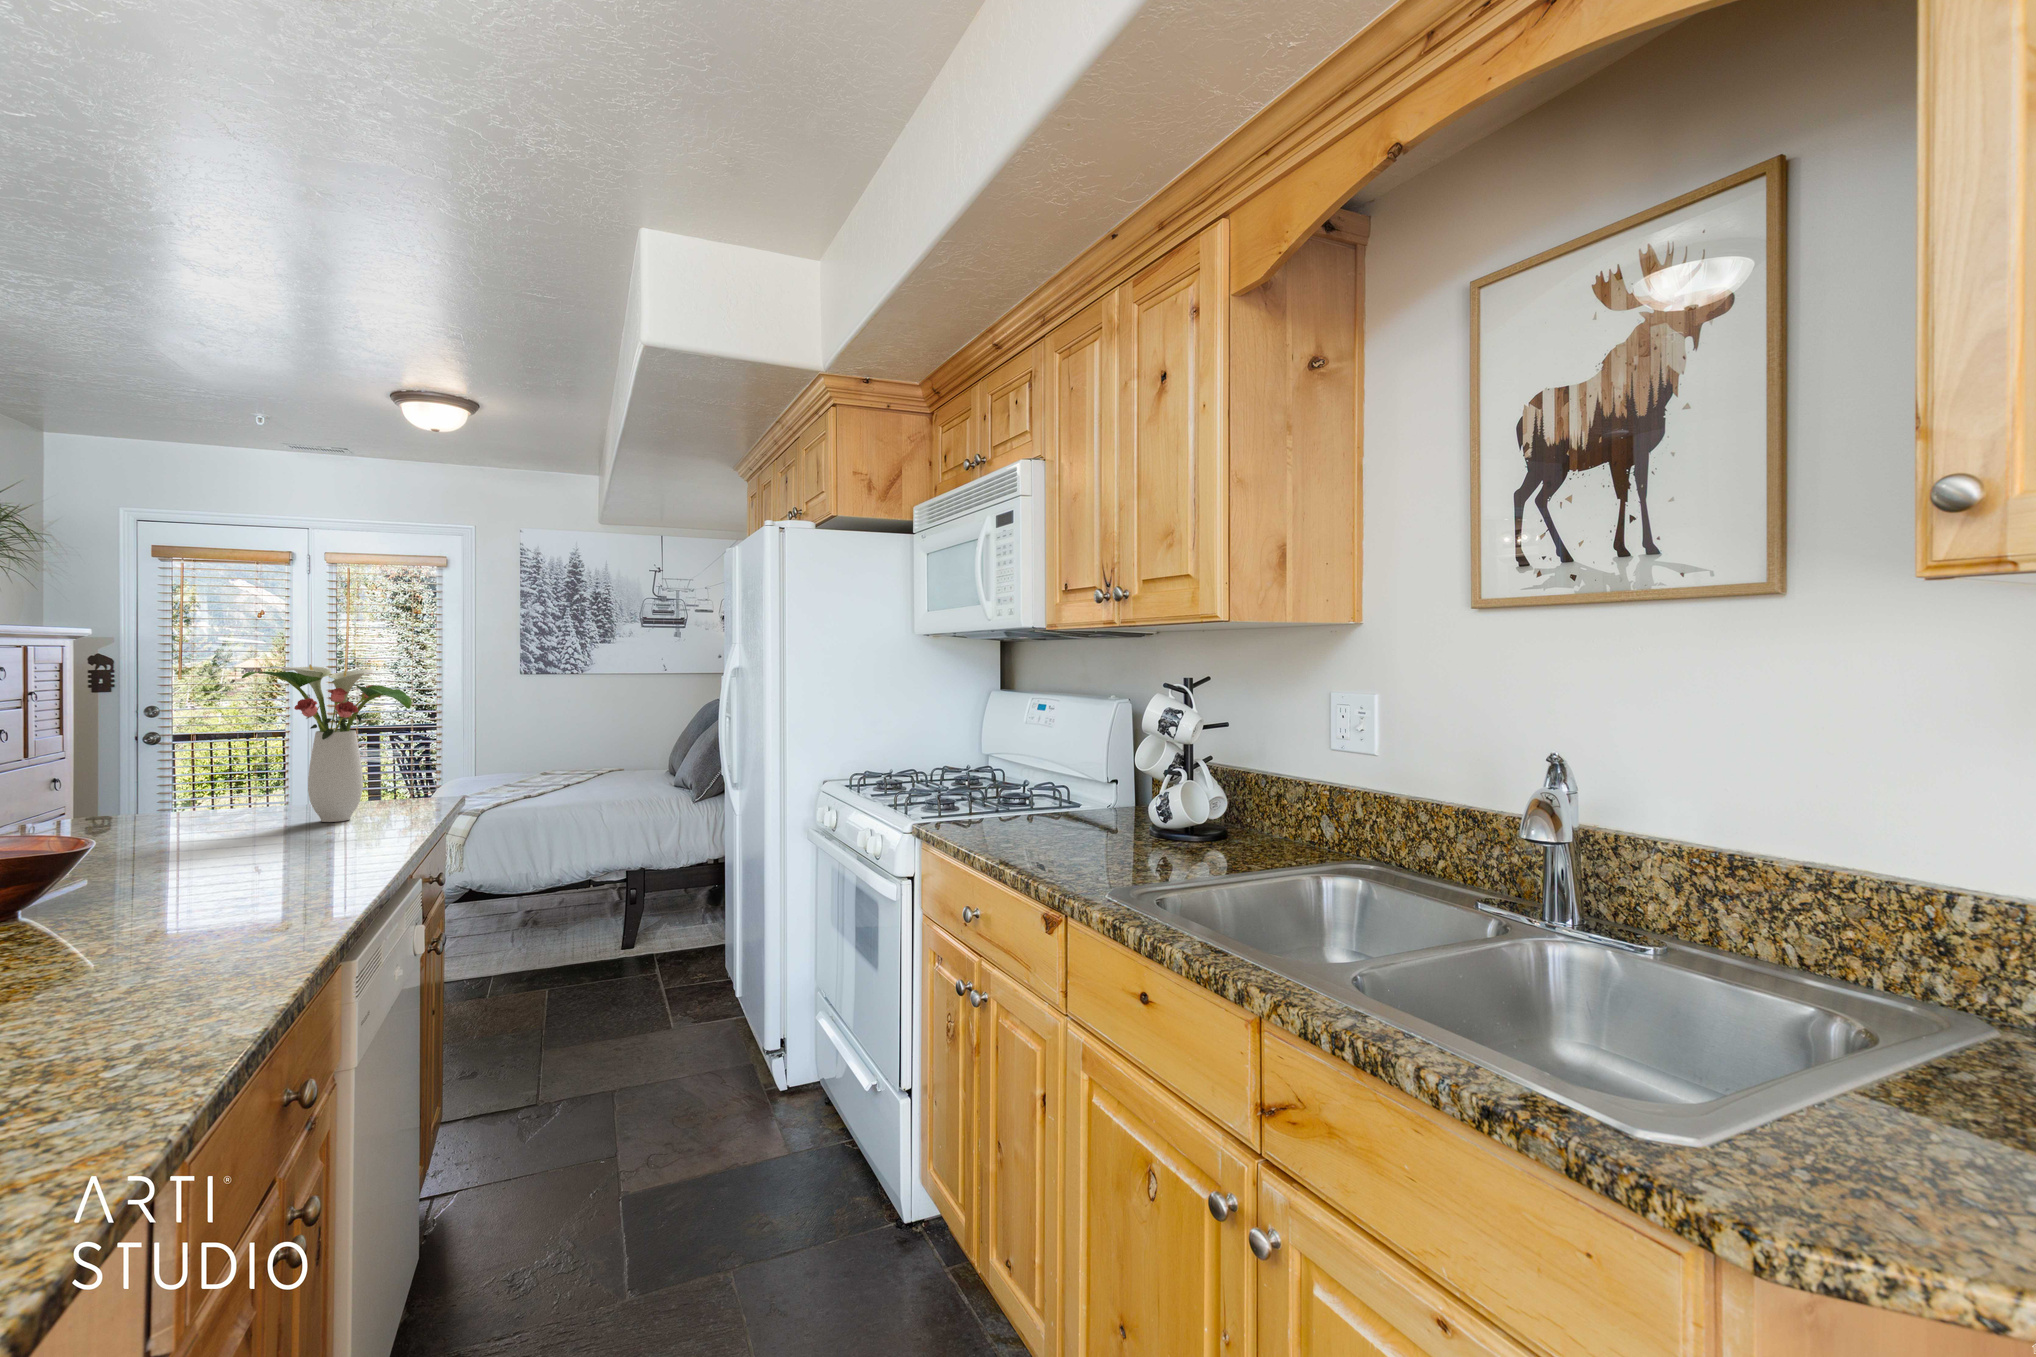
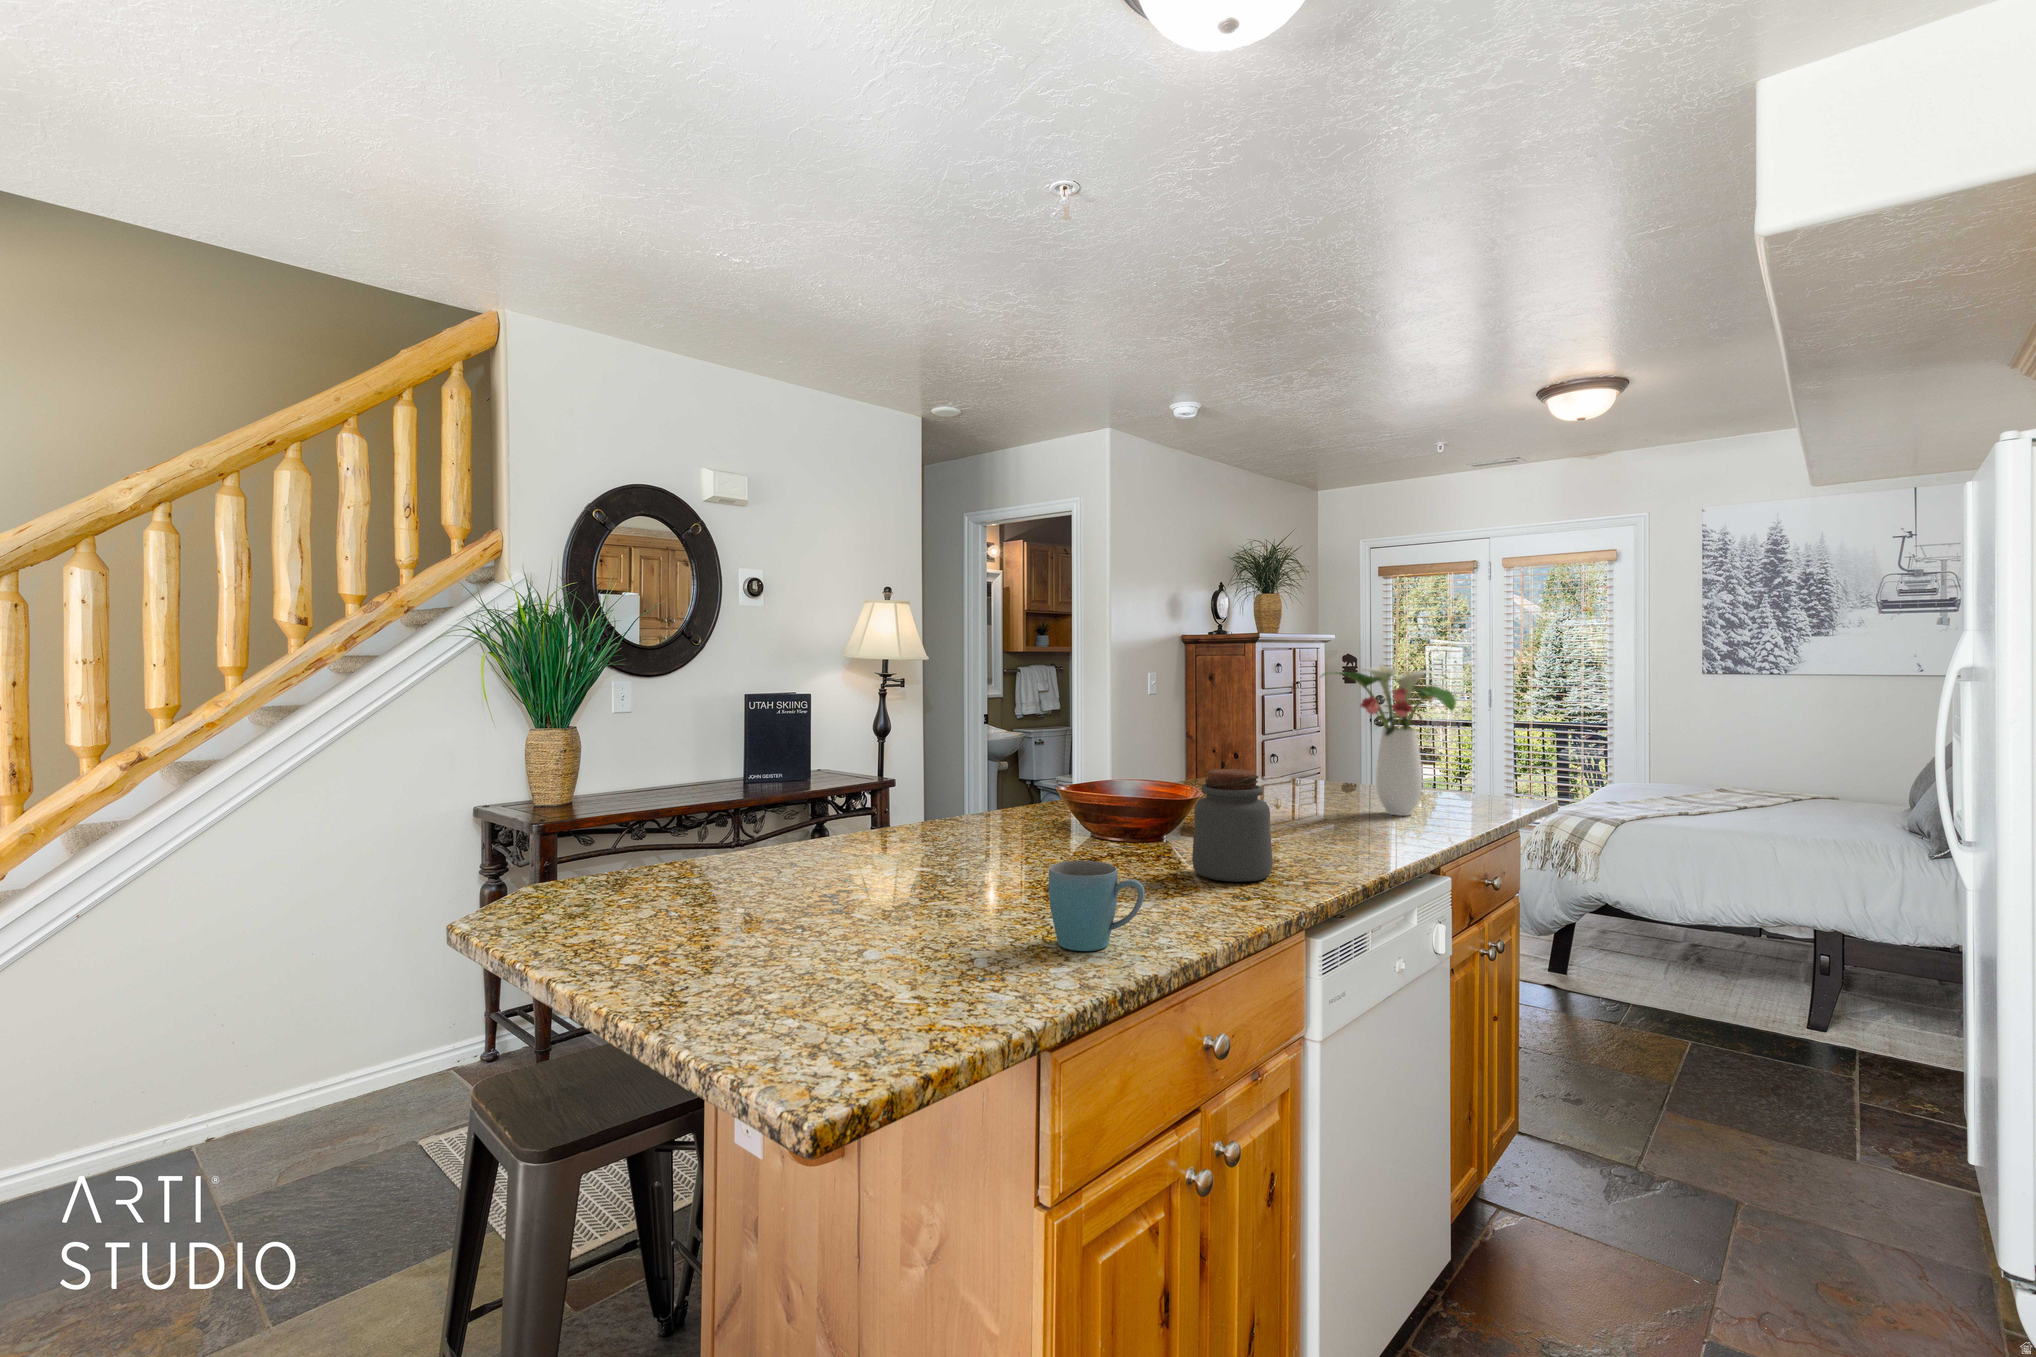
jar: none [157,781,273,910] -> present [1192,769,1273,882]
mug: none [61,895,218,1006] -> present [1049,861,1145,951]

